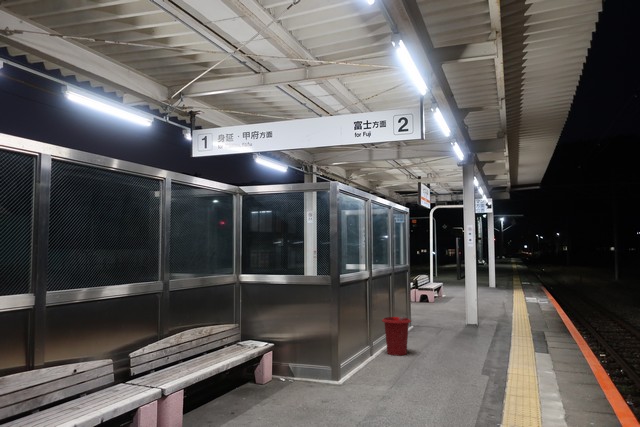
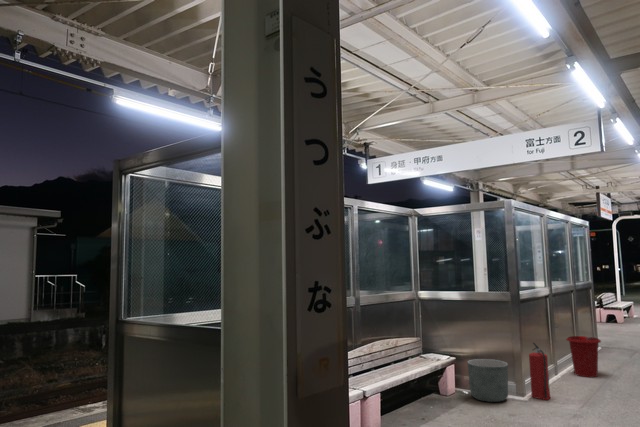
fire extinguisher: none [346,326,363,382] -> present [529,343,550,400]
planter: none [286,345,325,388] -> present [468,359,508,402]

